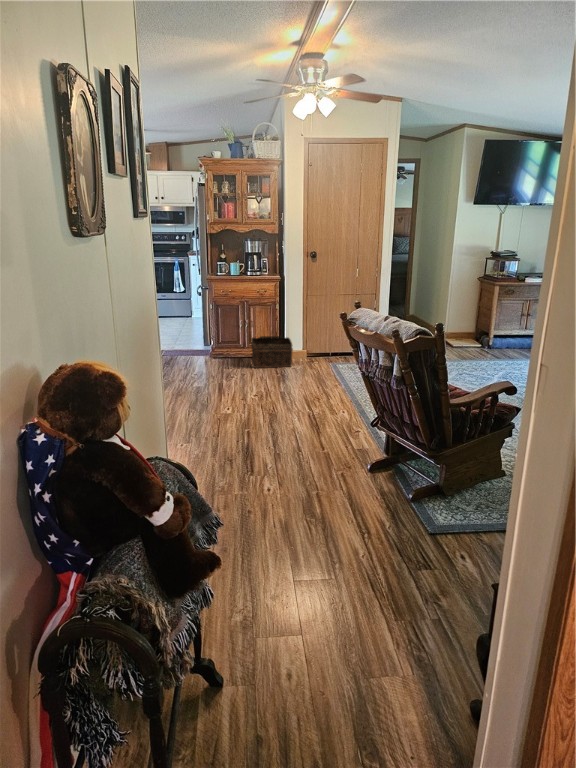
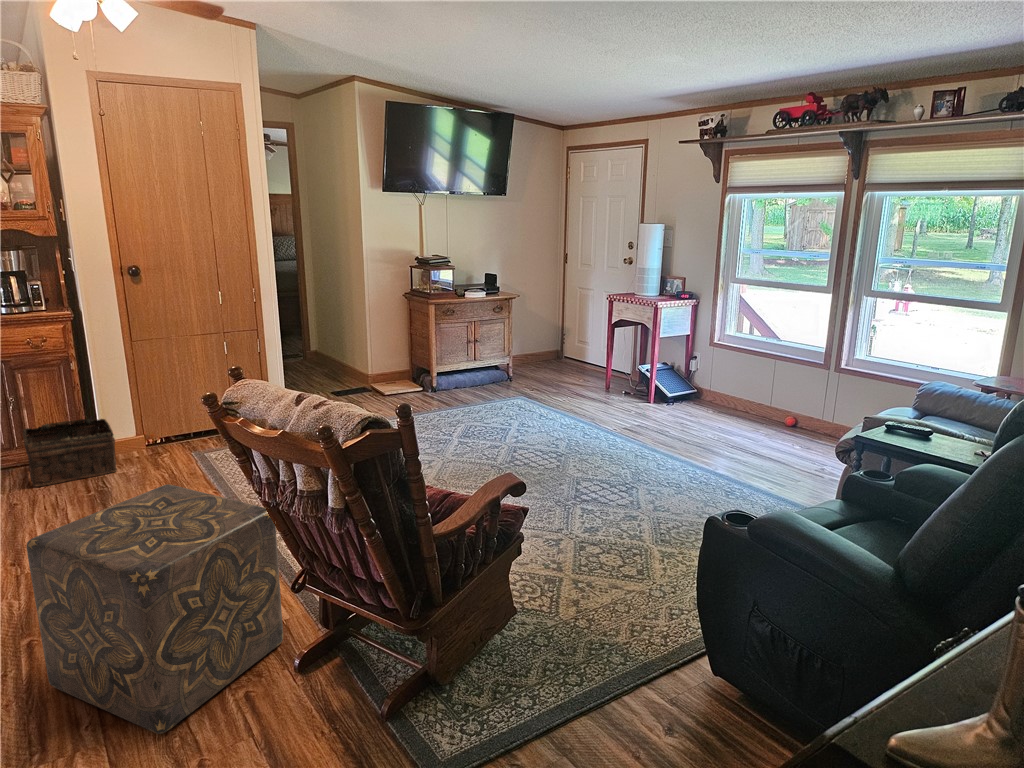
ottoman: none [256,365,368,478] -> present [26,484,283,734]

